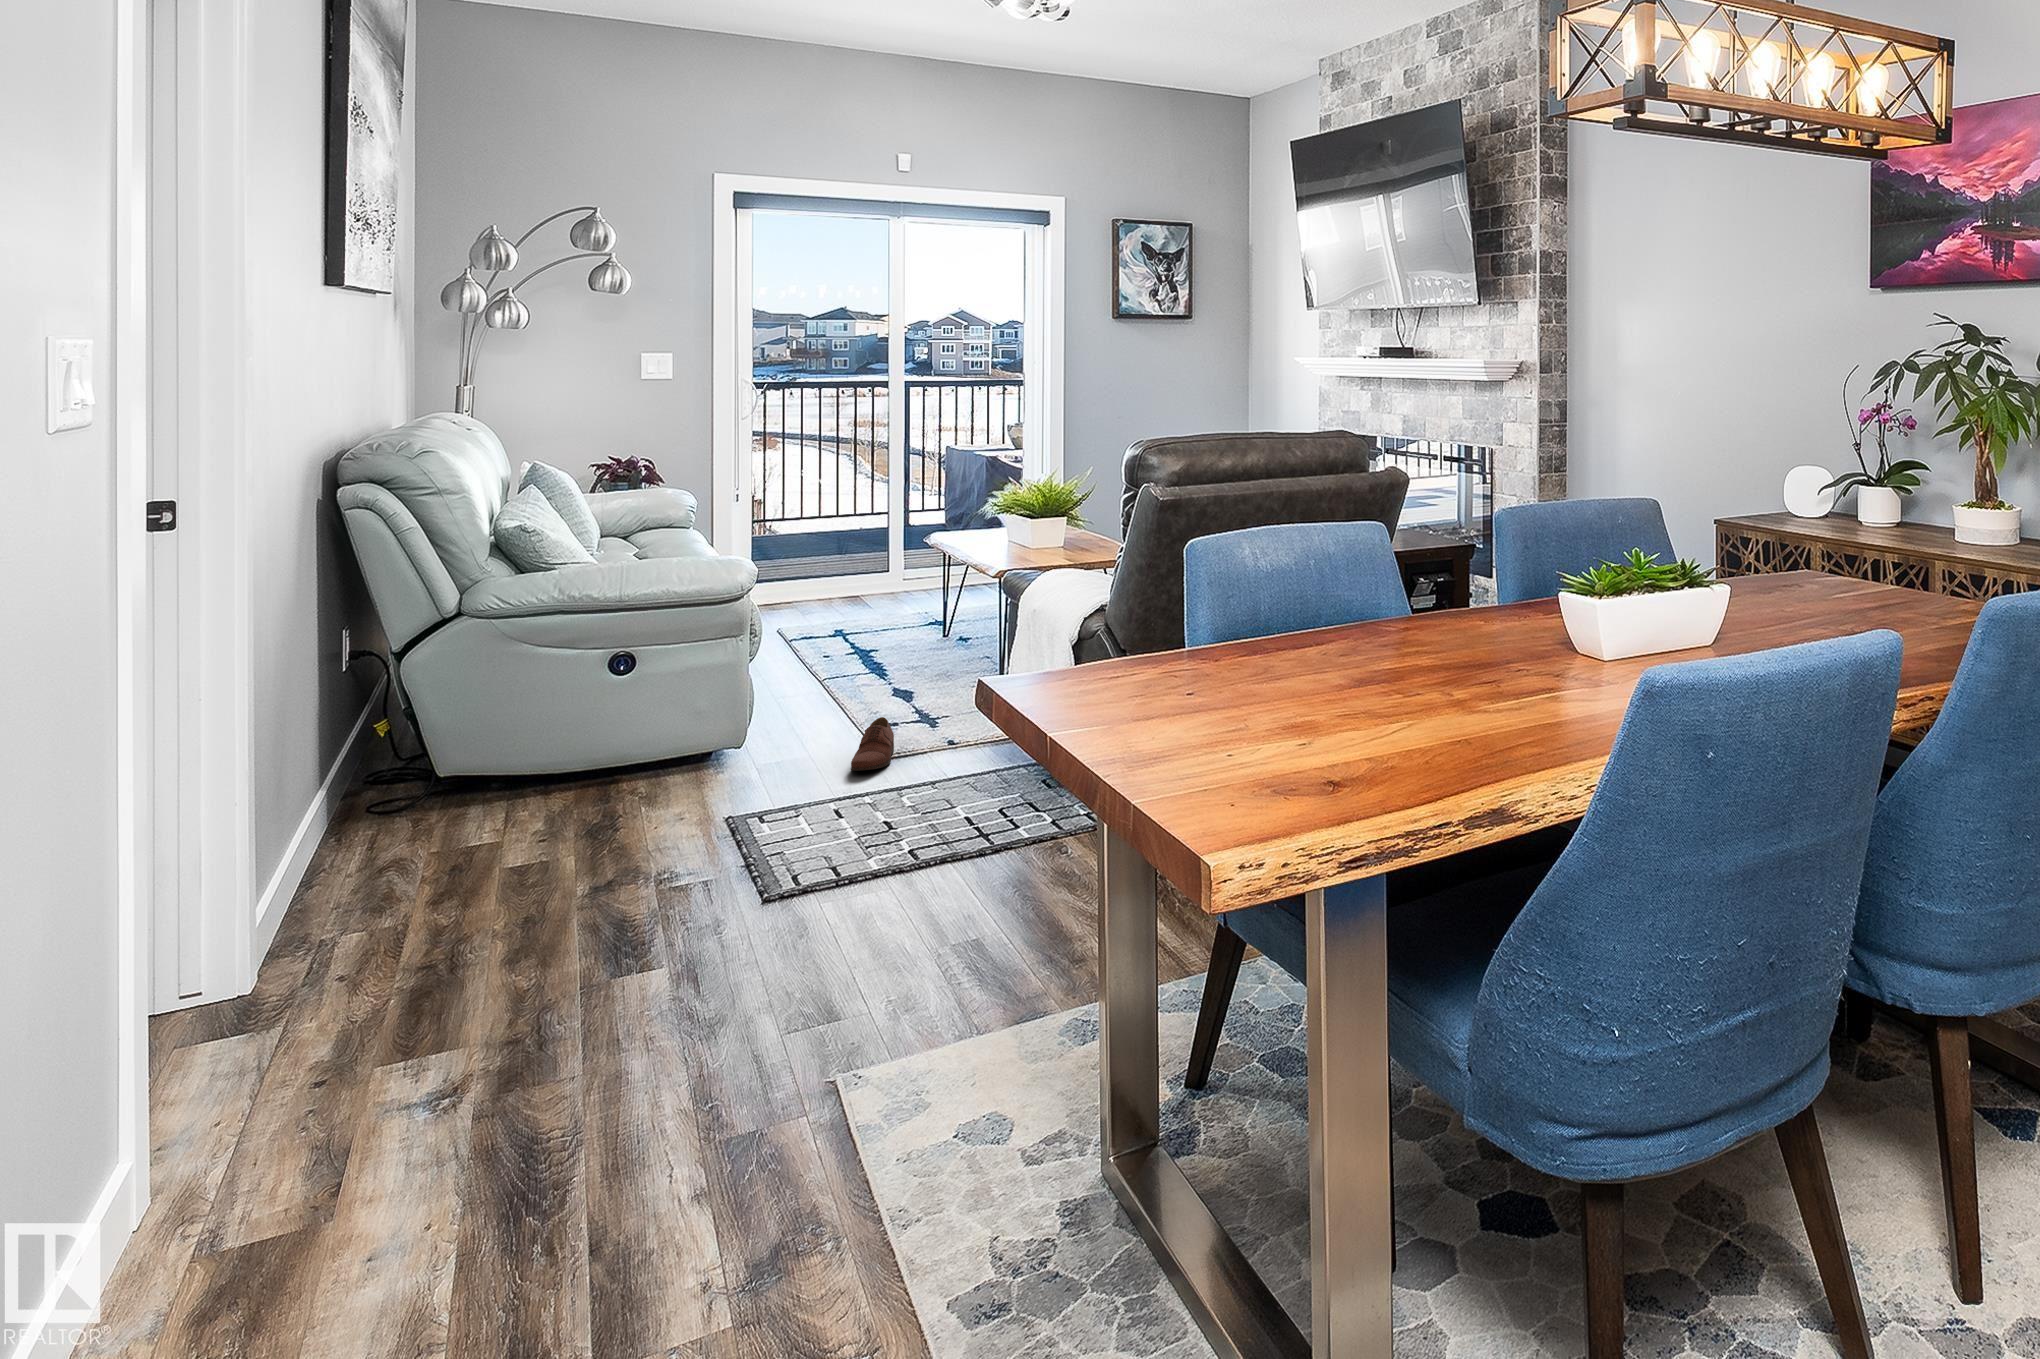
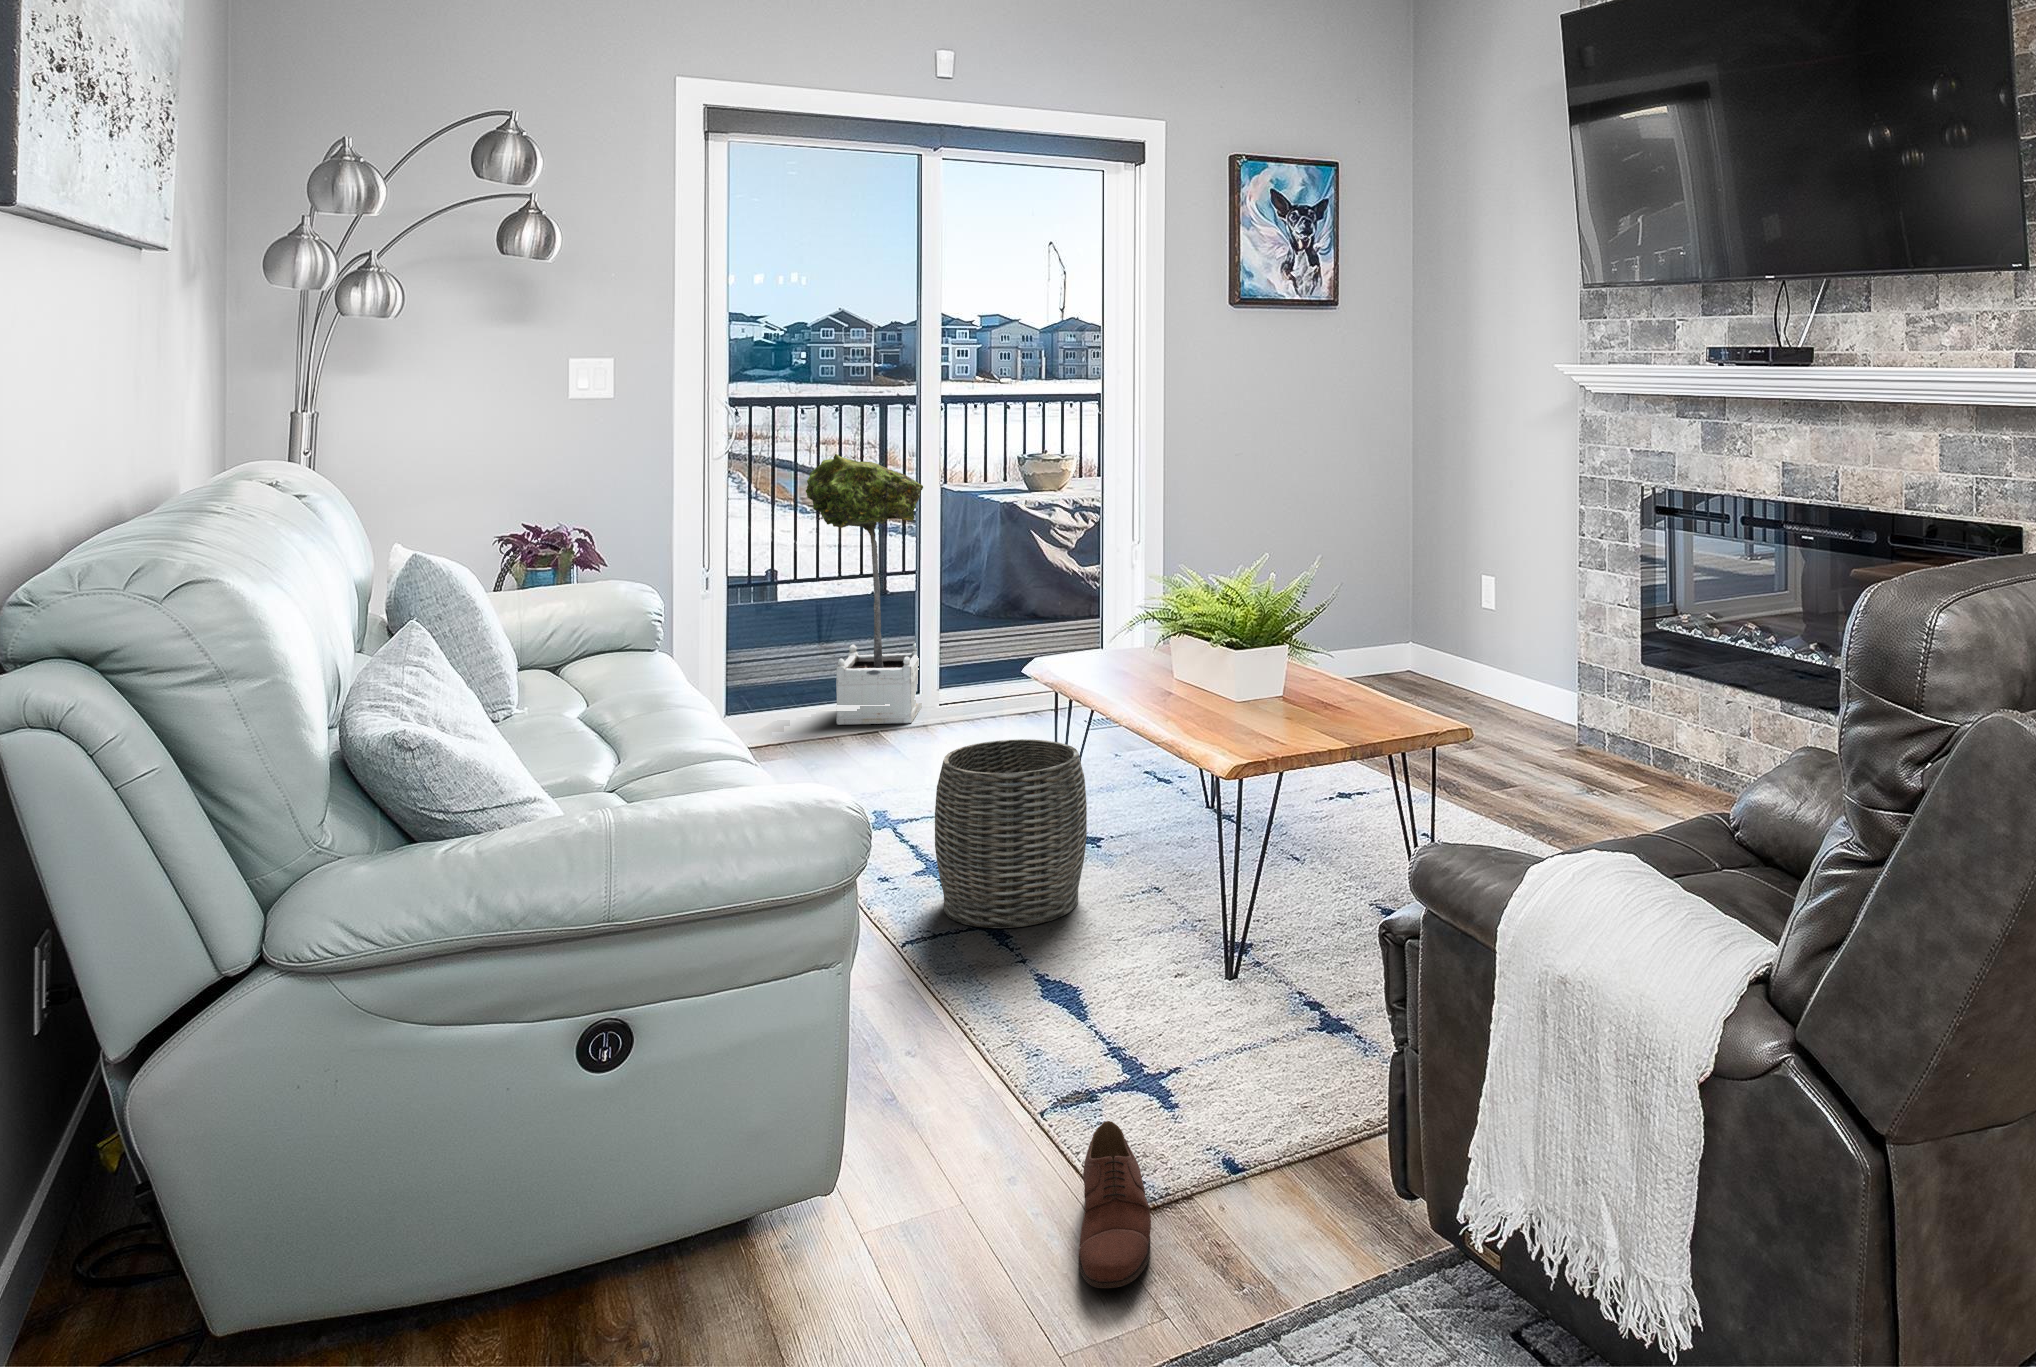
potted tree: none [810,416,892,592] -> present [806,454,923,725]
woven basket: none [848,573,941,672] -> present [935,739,1087,928]

